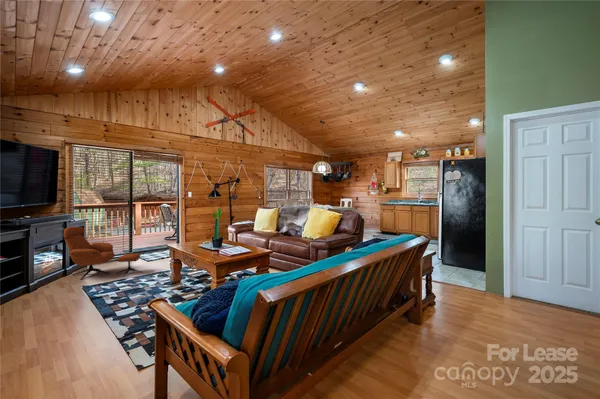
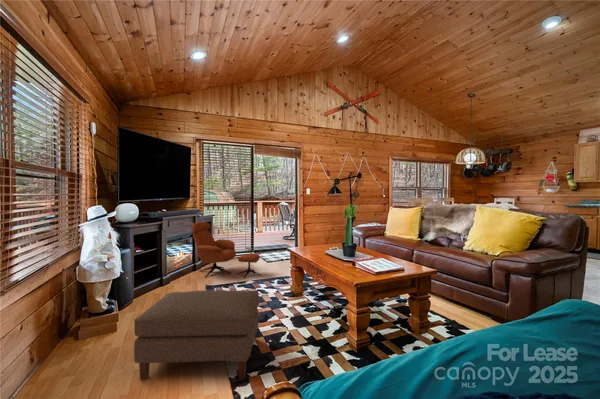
ottoman: none [26,279,140,356] -> present [134,290,259,380]

